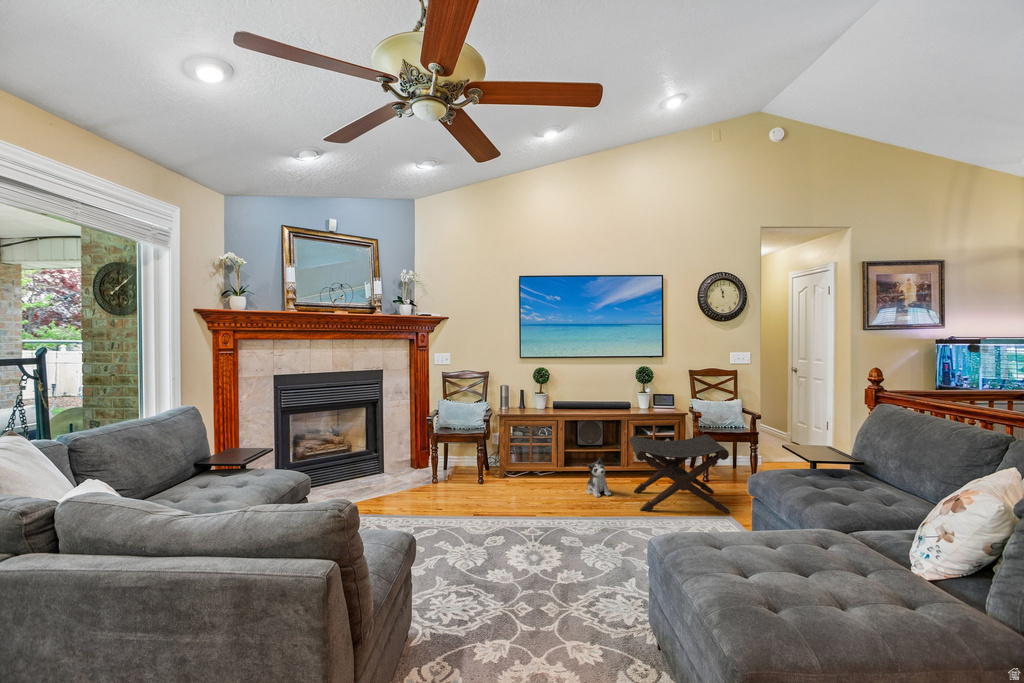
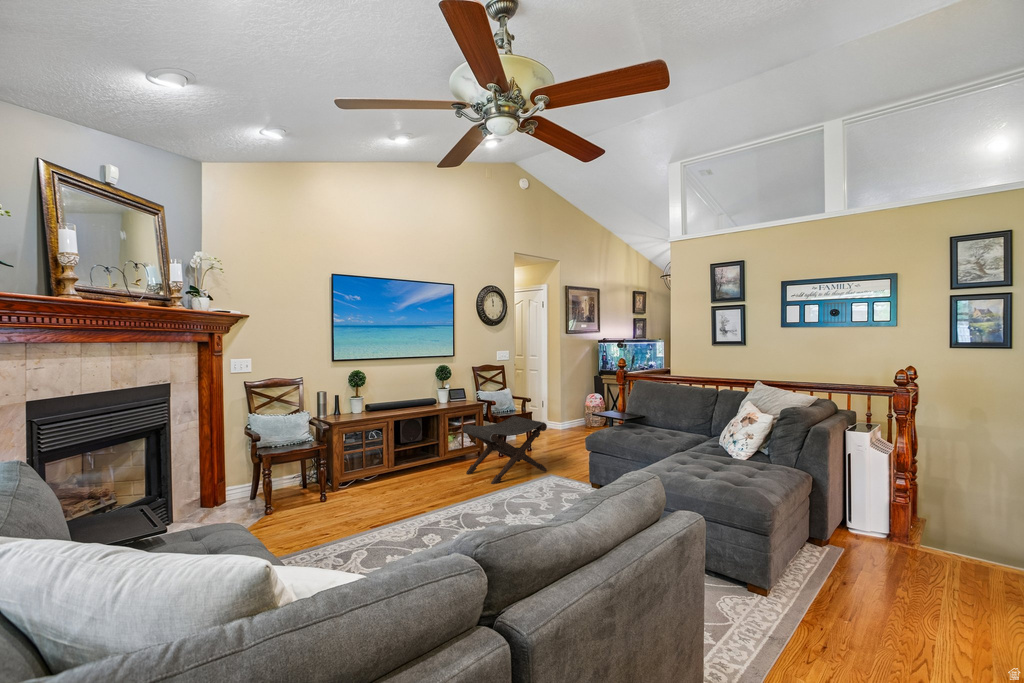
plush toy: present [587,458,611,497] -> none [428,448,455,484]

